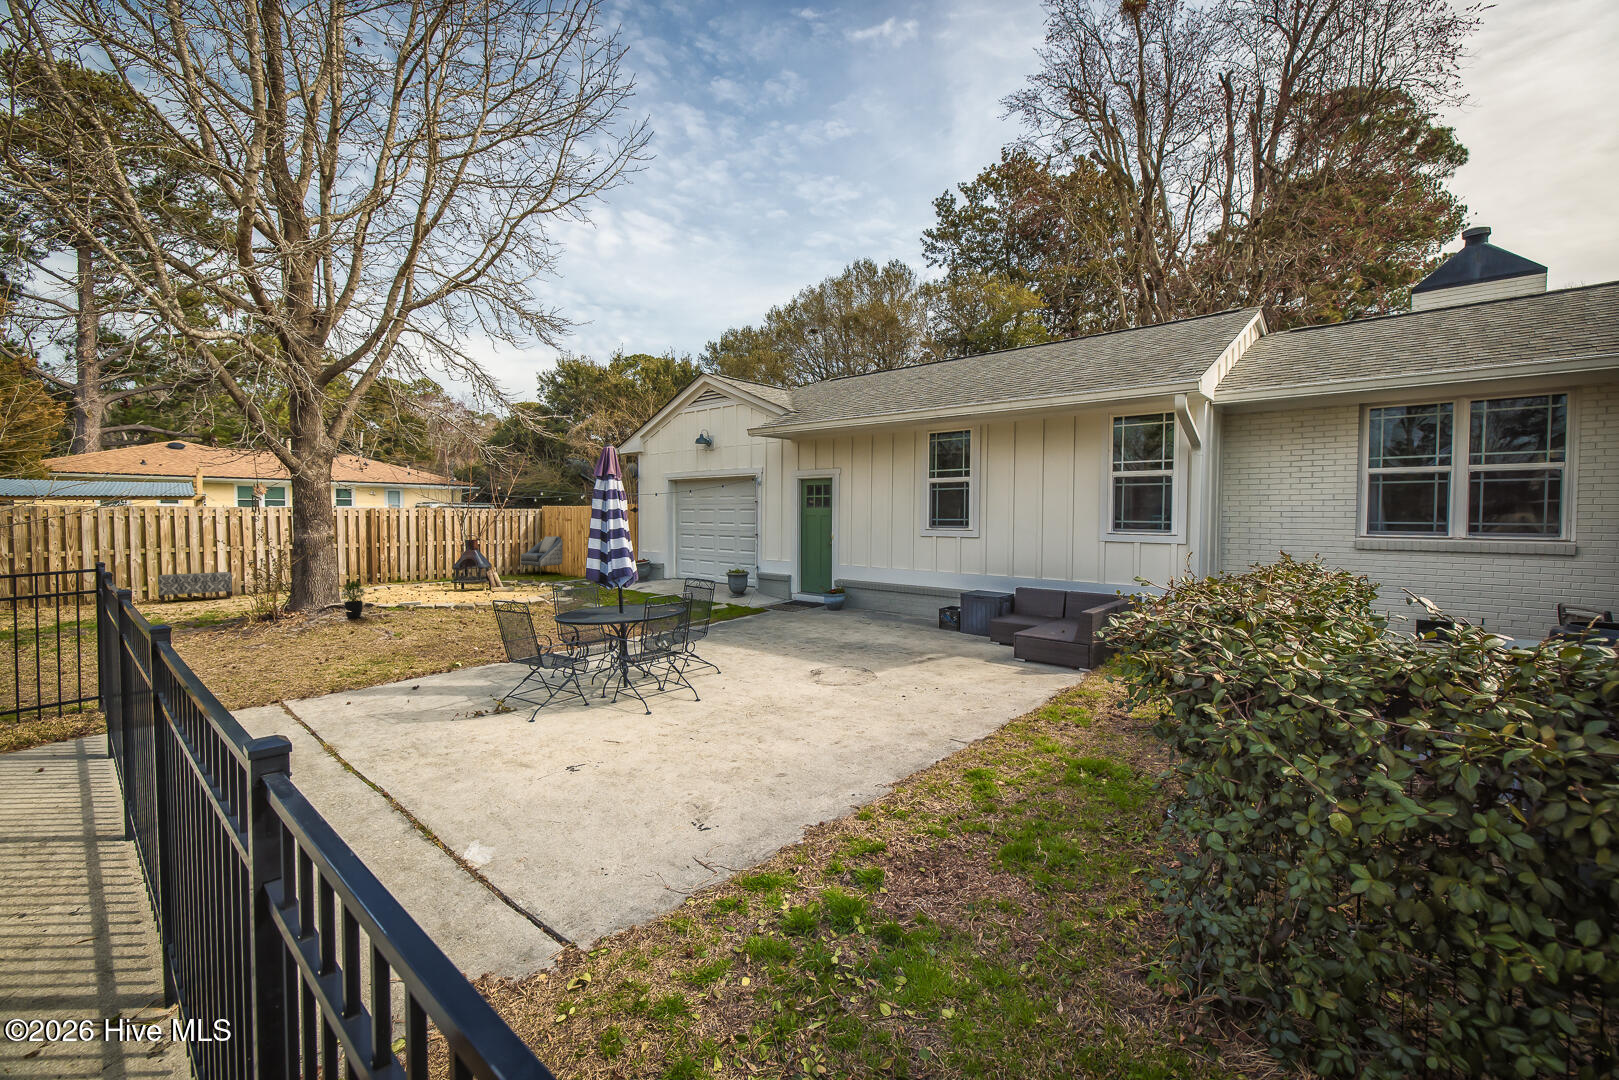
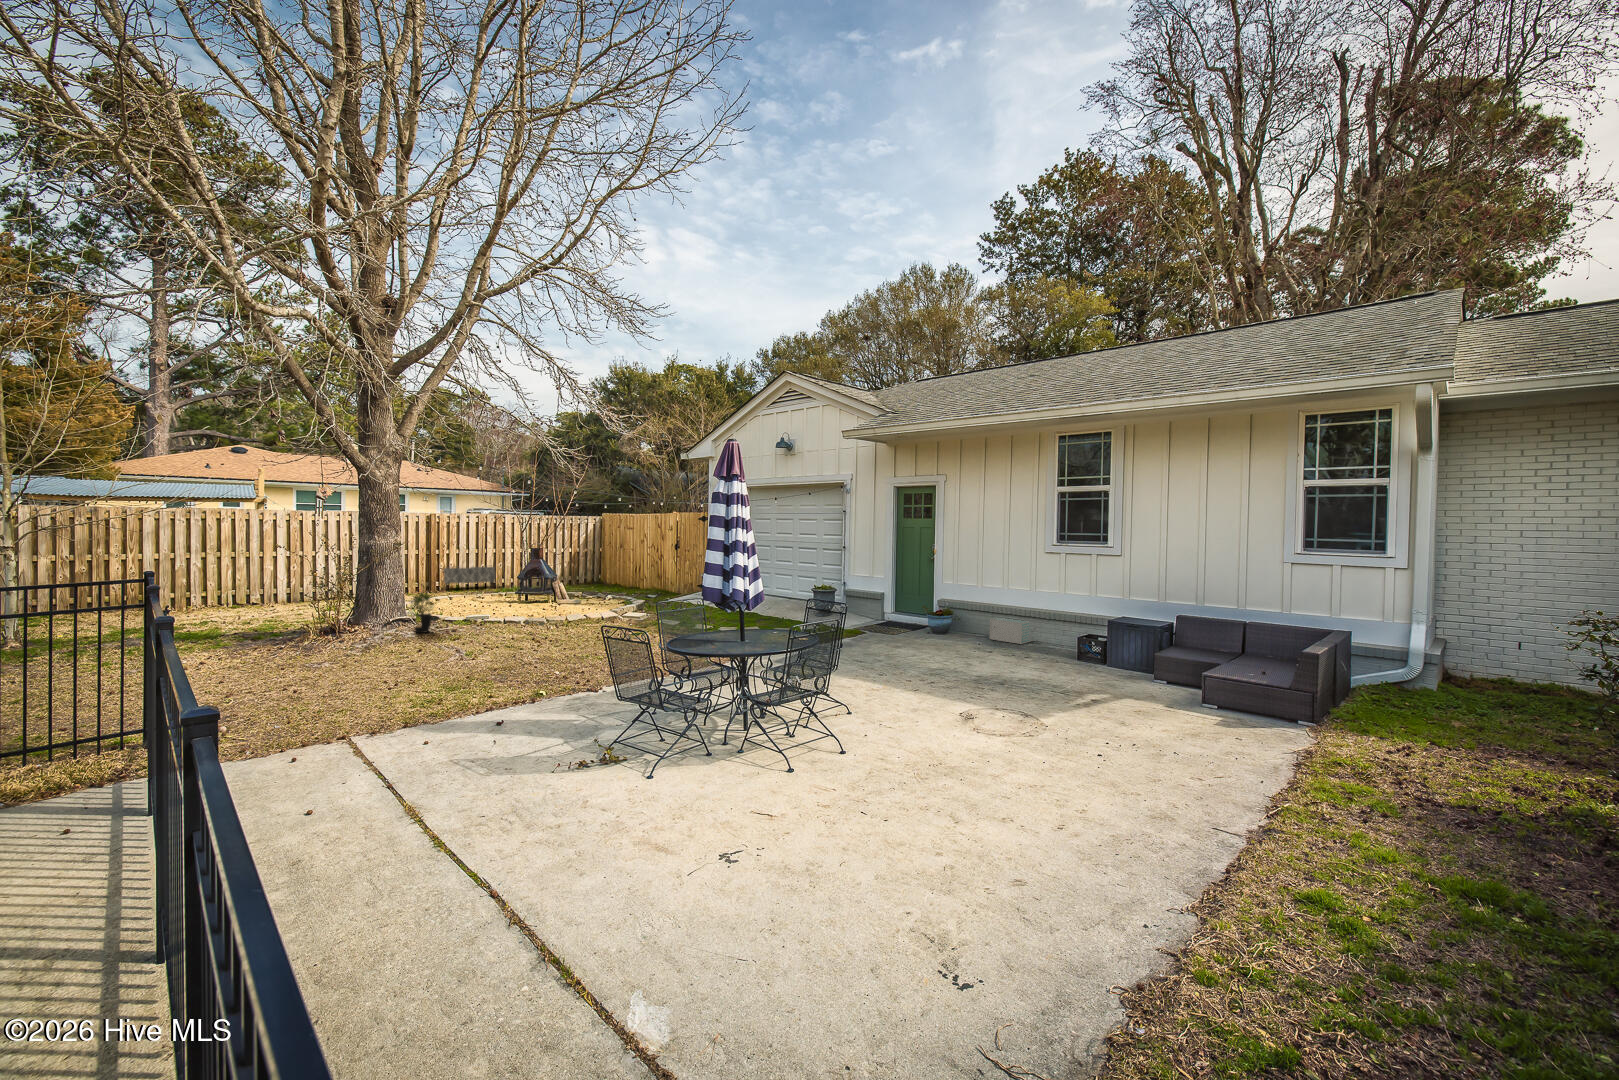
armchair: present [521,536,563,575] -> none [583,543,626,583]
bench: present [158,572,232,603] -> present [443,567,495,590]
storage box: none [873,596,913,620] -> present [989,618,1033,644]

